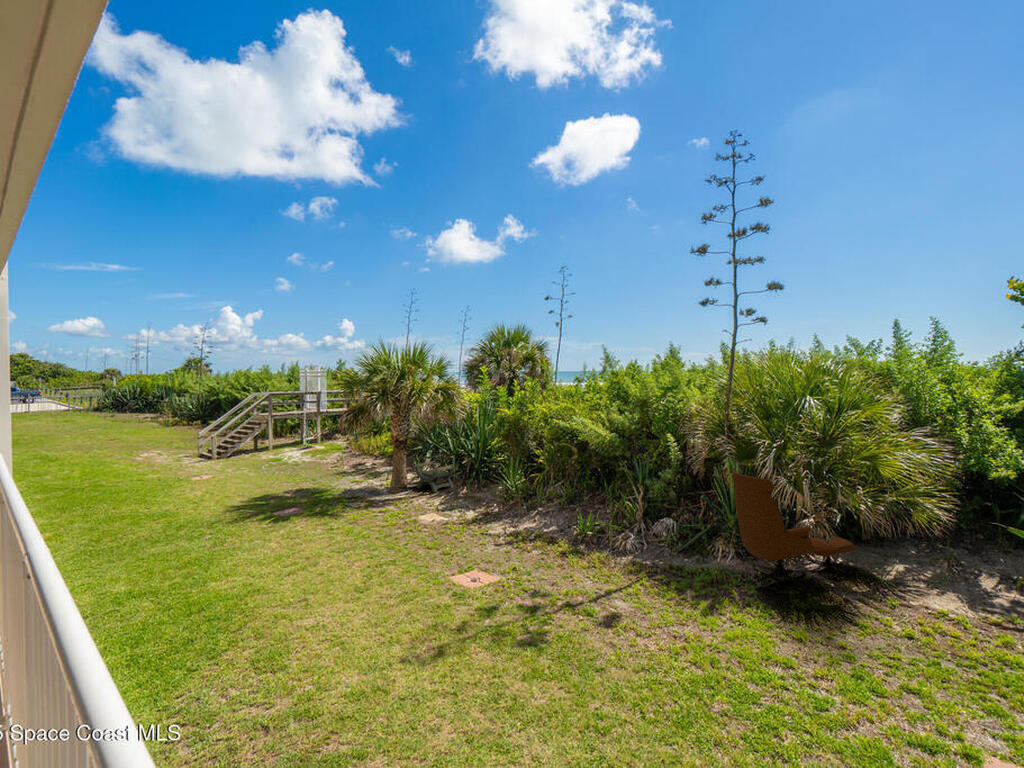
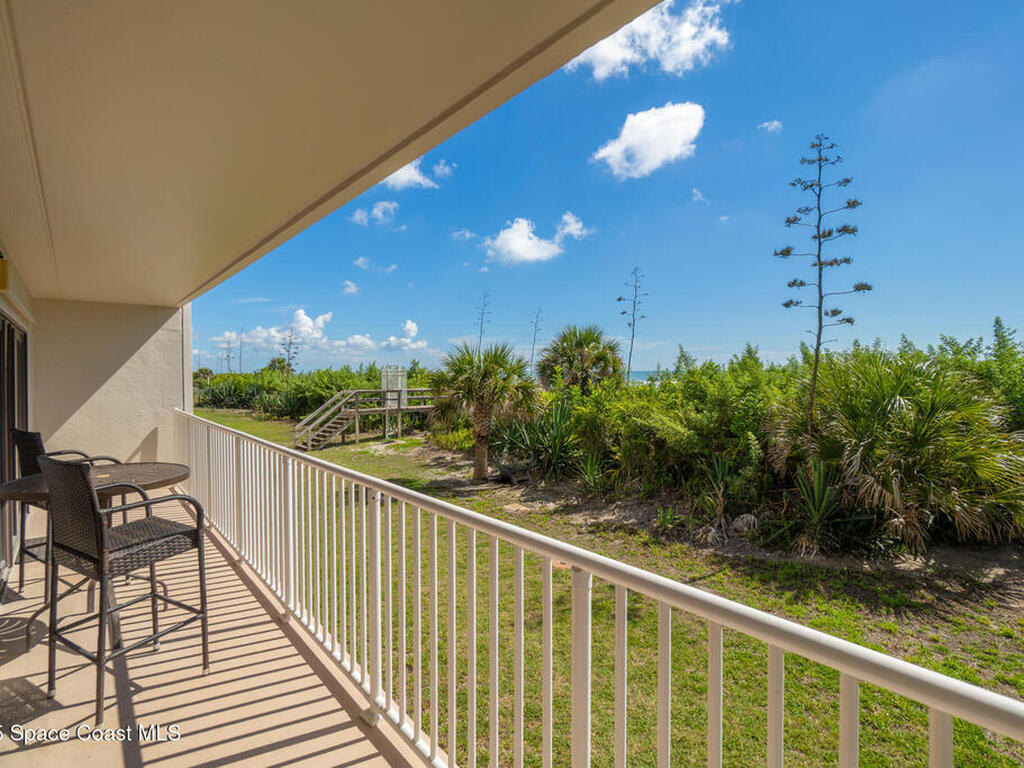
lounge chair: present [732,471,855,593] -> none [818,467,950,590]

